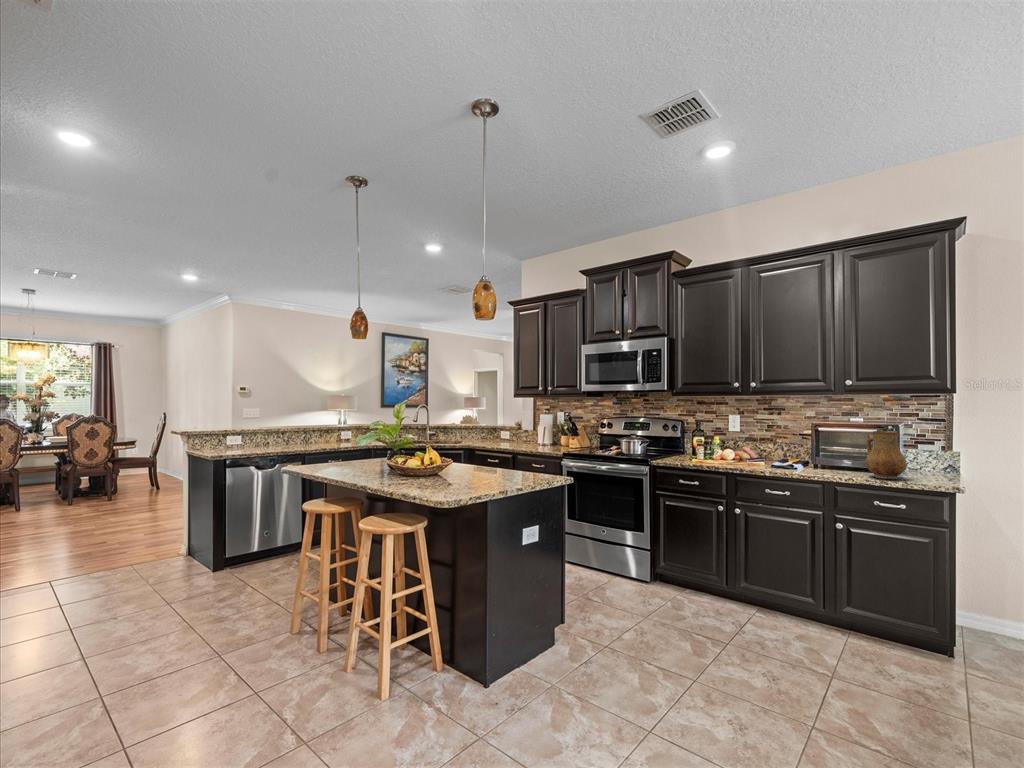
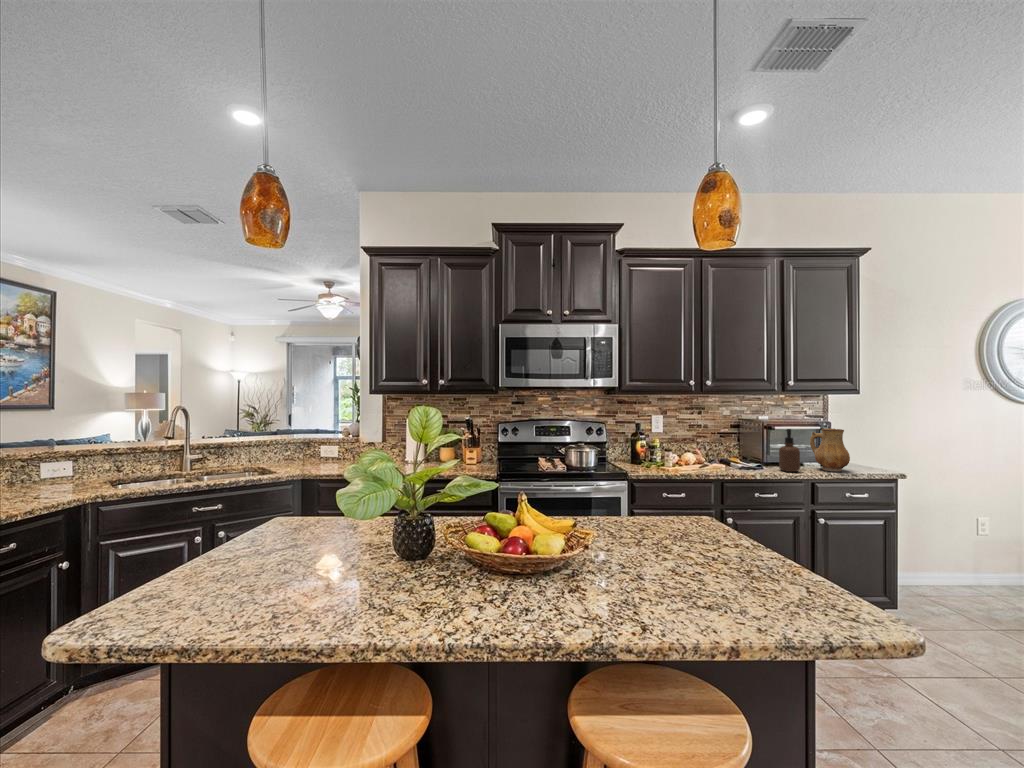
soap dispenser: none [813,429,836,474] -> present [779,429,800,472]

